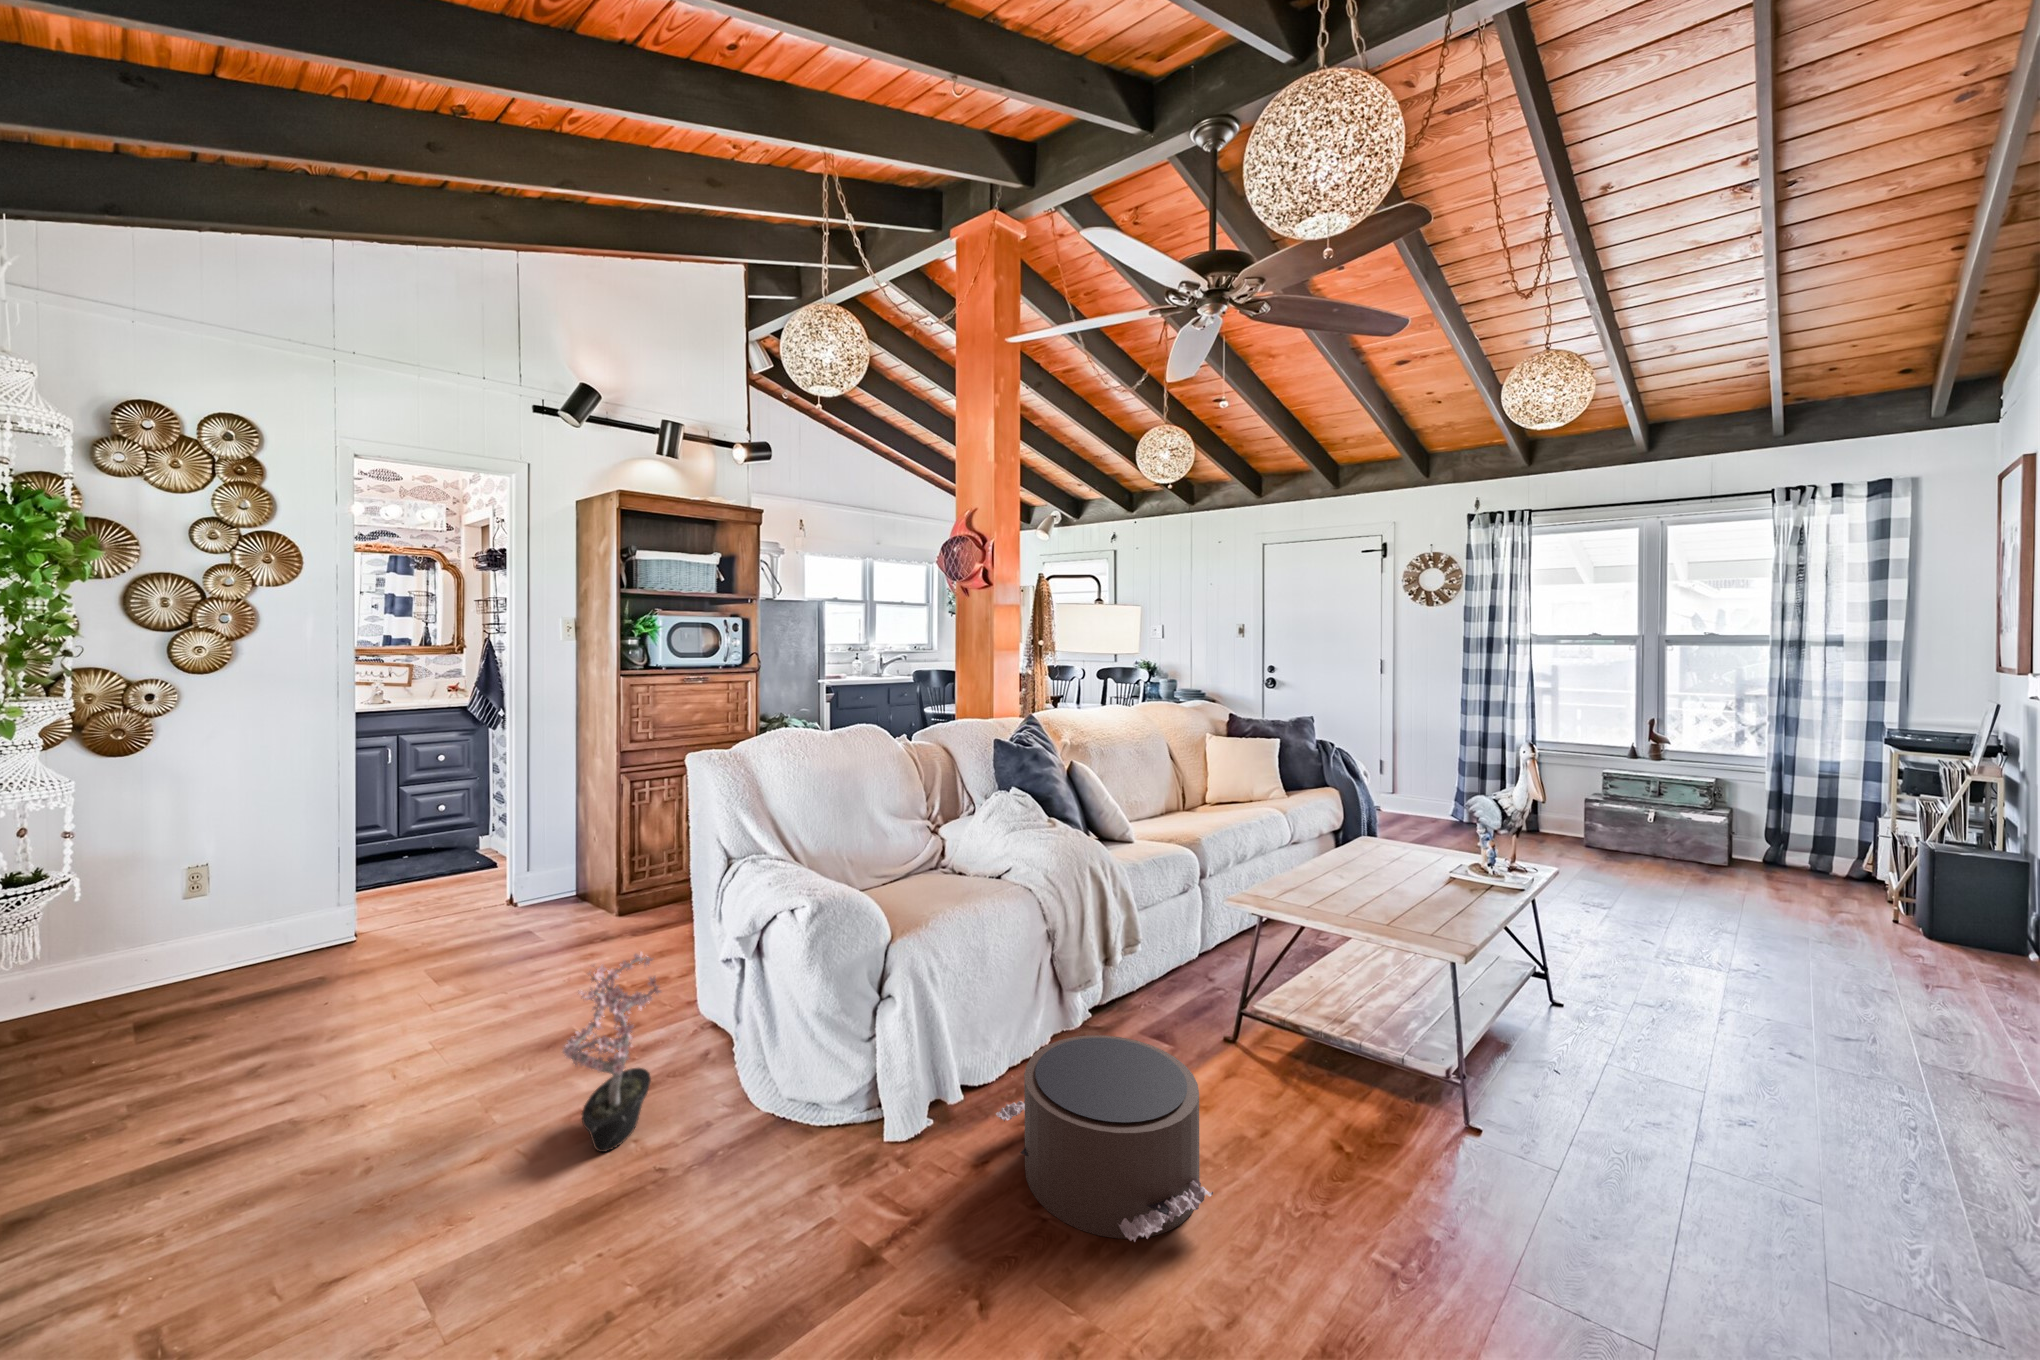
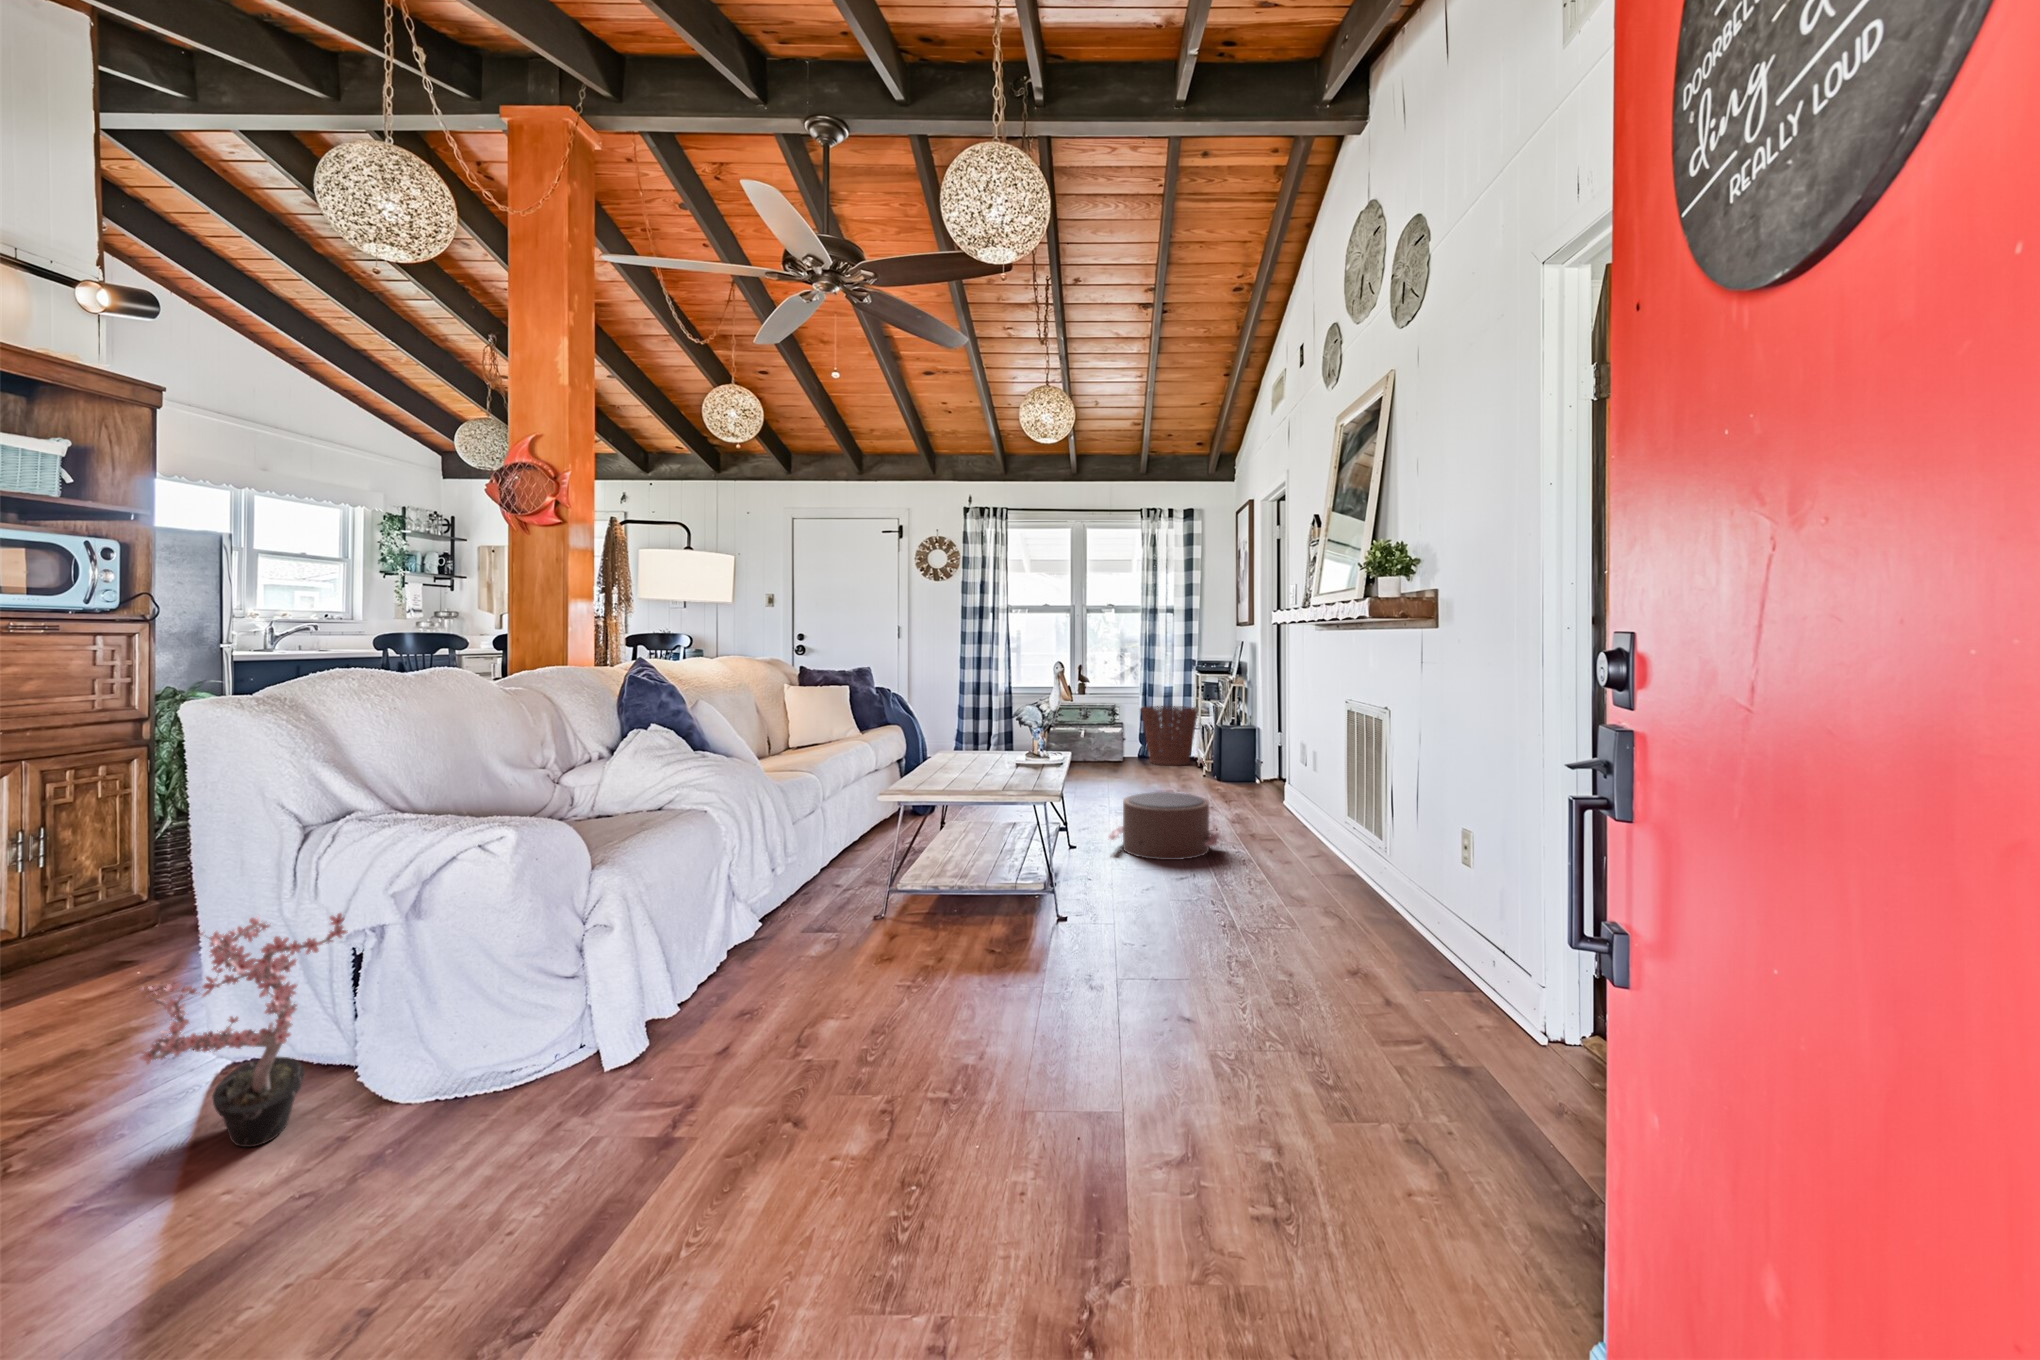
basket: none [1762,789,1893,892] -> present [1141,706,1198,765]
pouf: present [996,1035,1213,1242] -> present [1108,792,1219,860]

